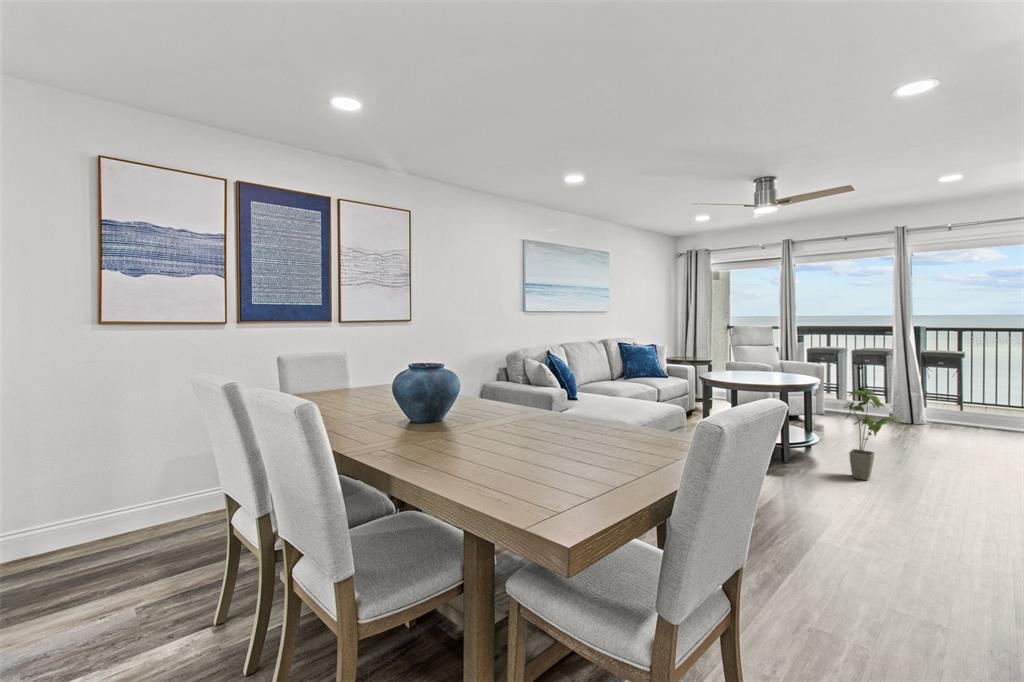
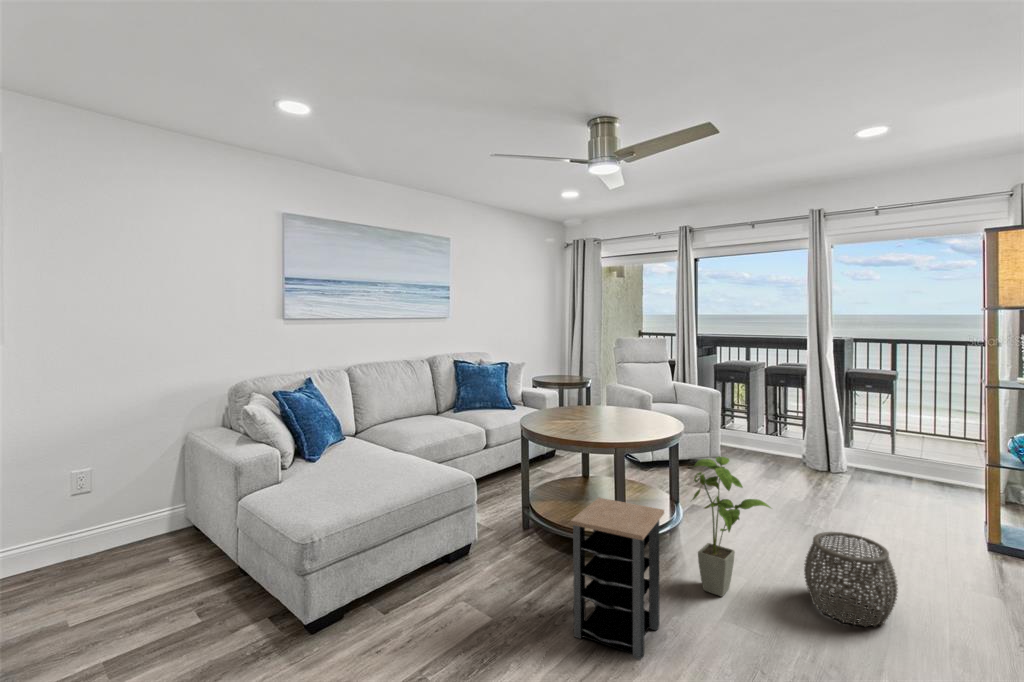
side table: none [782,414,837,502] -> present [570,498,664,659]
woven basket: none [924,440,993,493] -> present [804,532,898,627]

